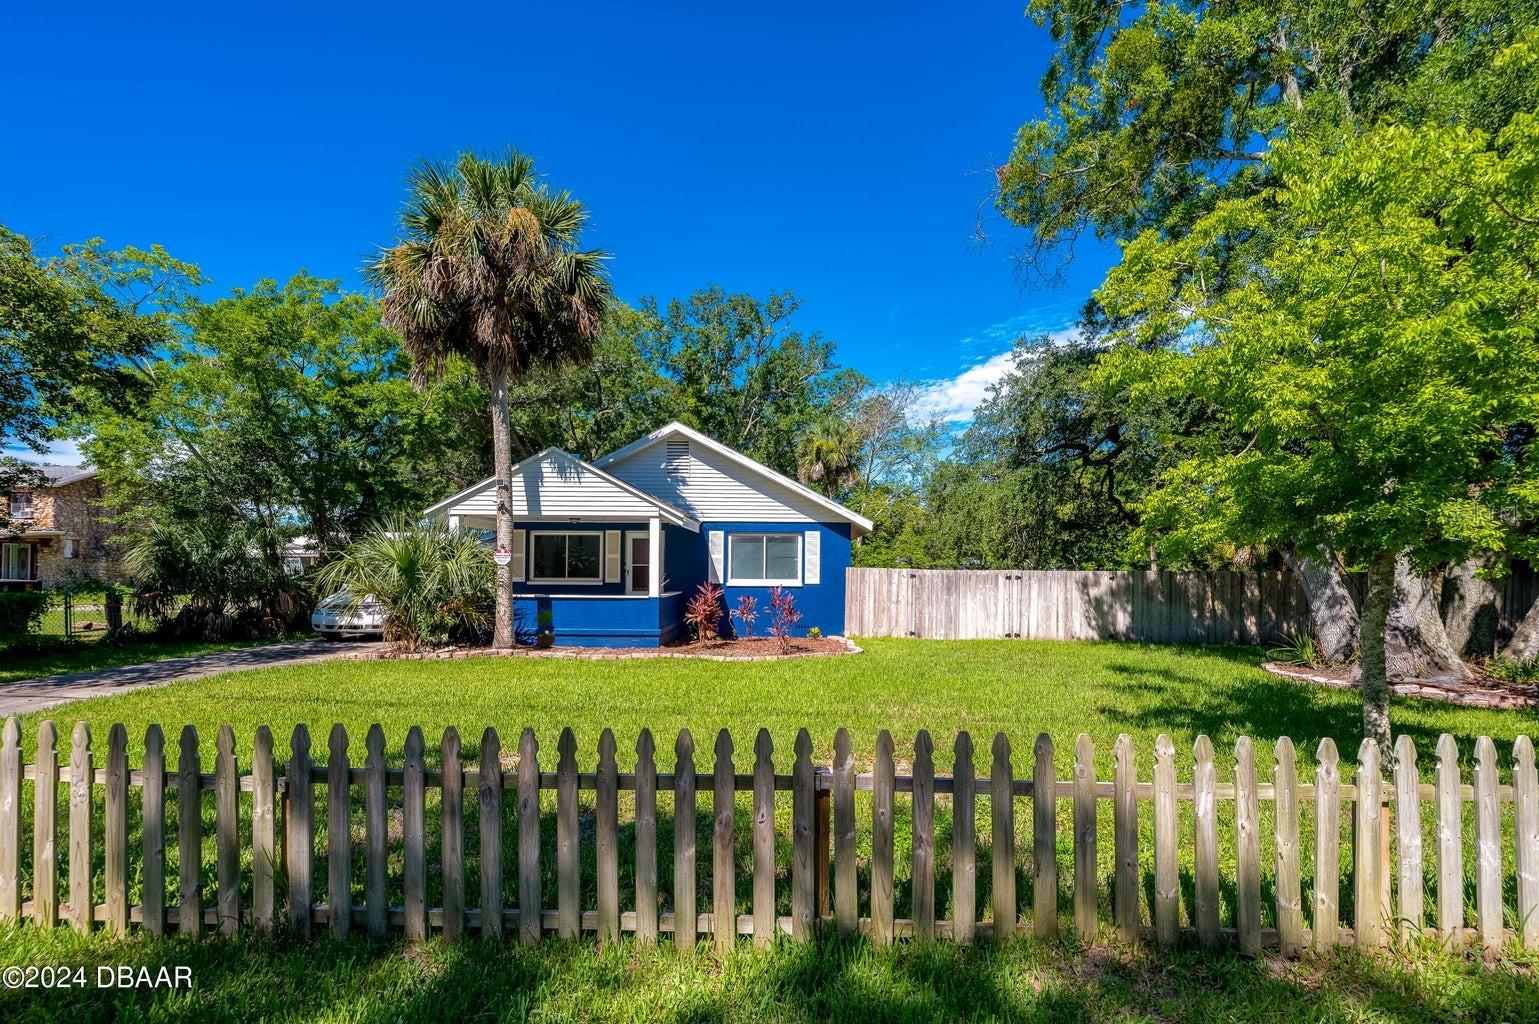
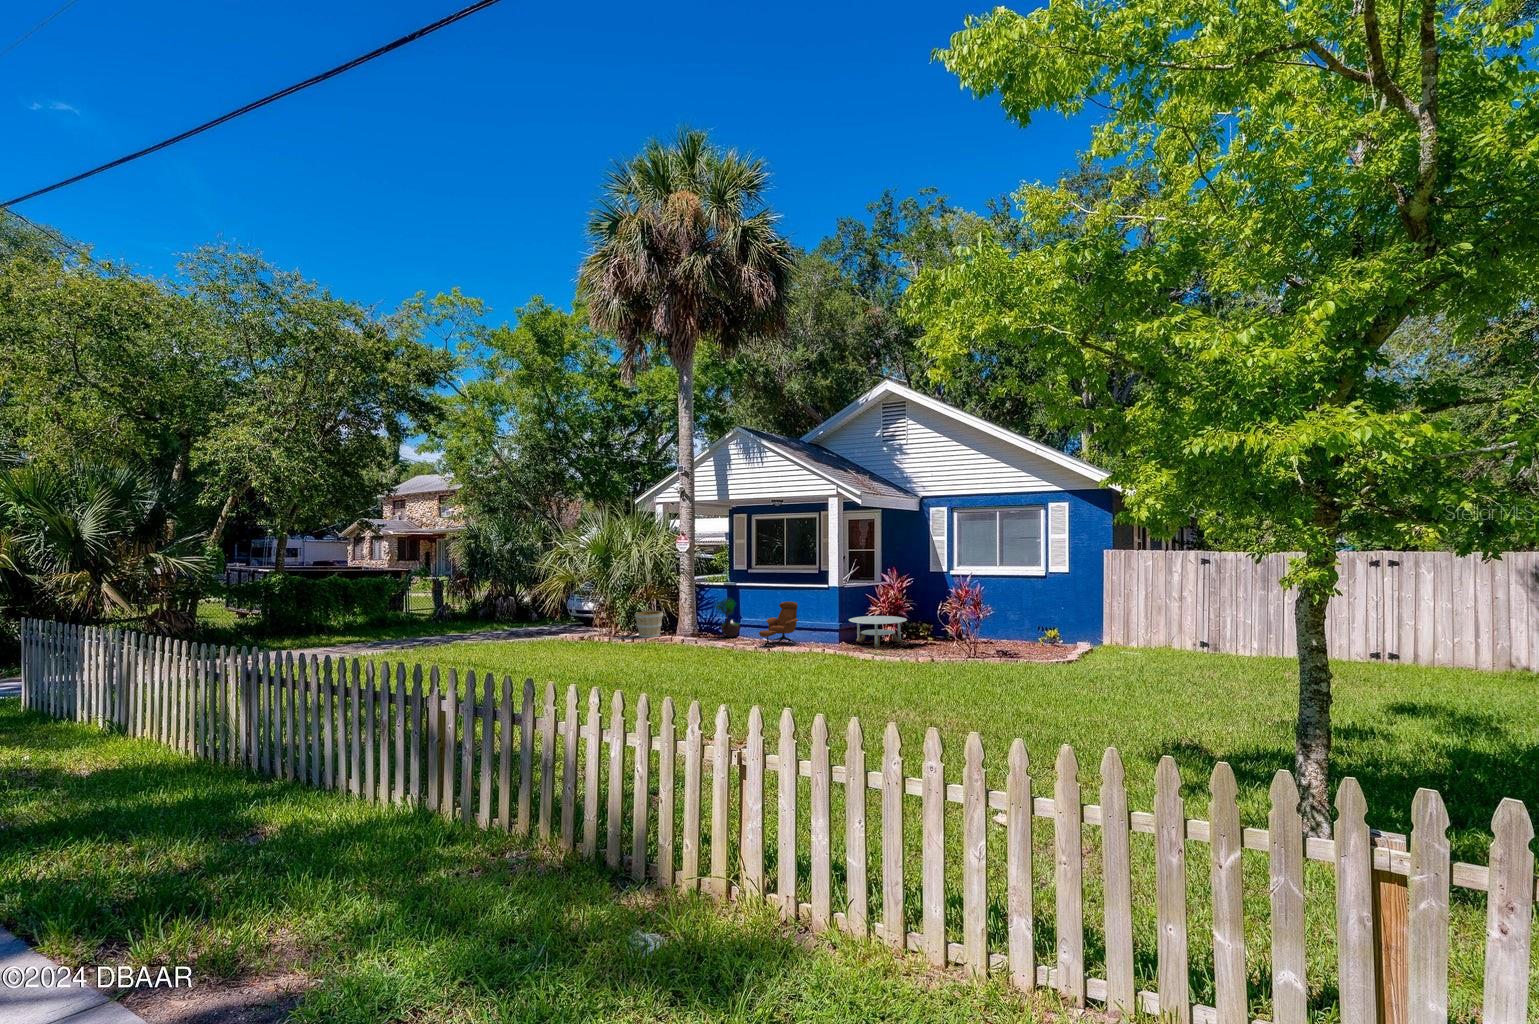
lounge chair: none [590,611,623,654] -> present [759,602,798,647]
round table: none [666,622,716,648] -> present [849,616,907,647]
wooden bucket: none [442,624,474,652] -> present [635,610,663,638]

